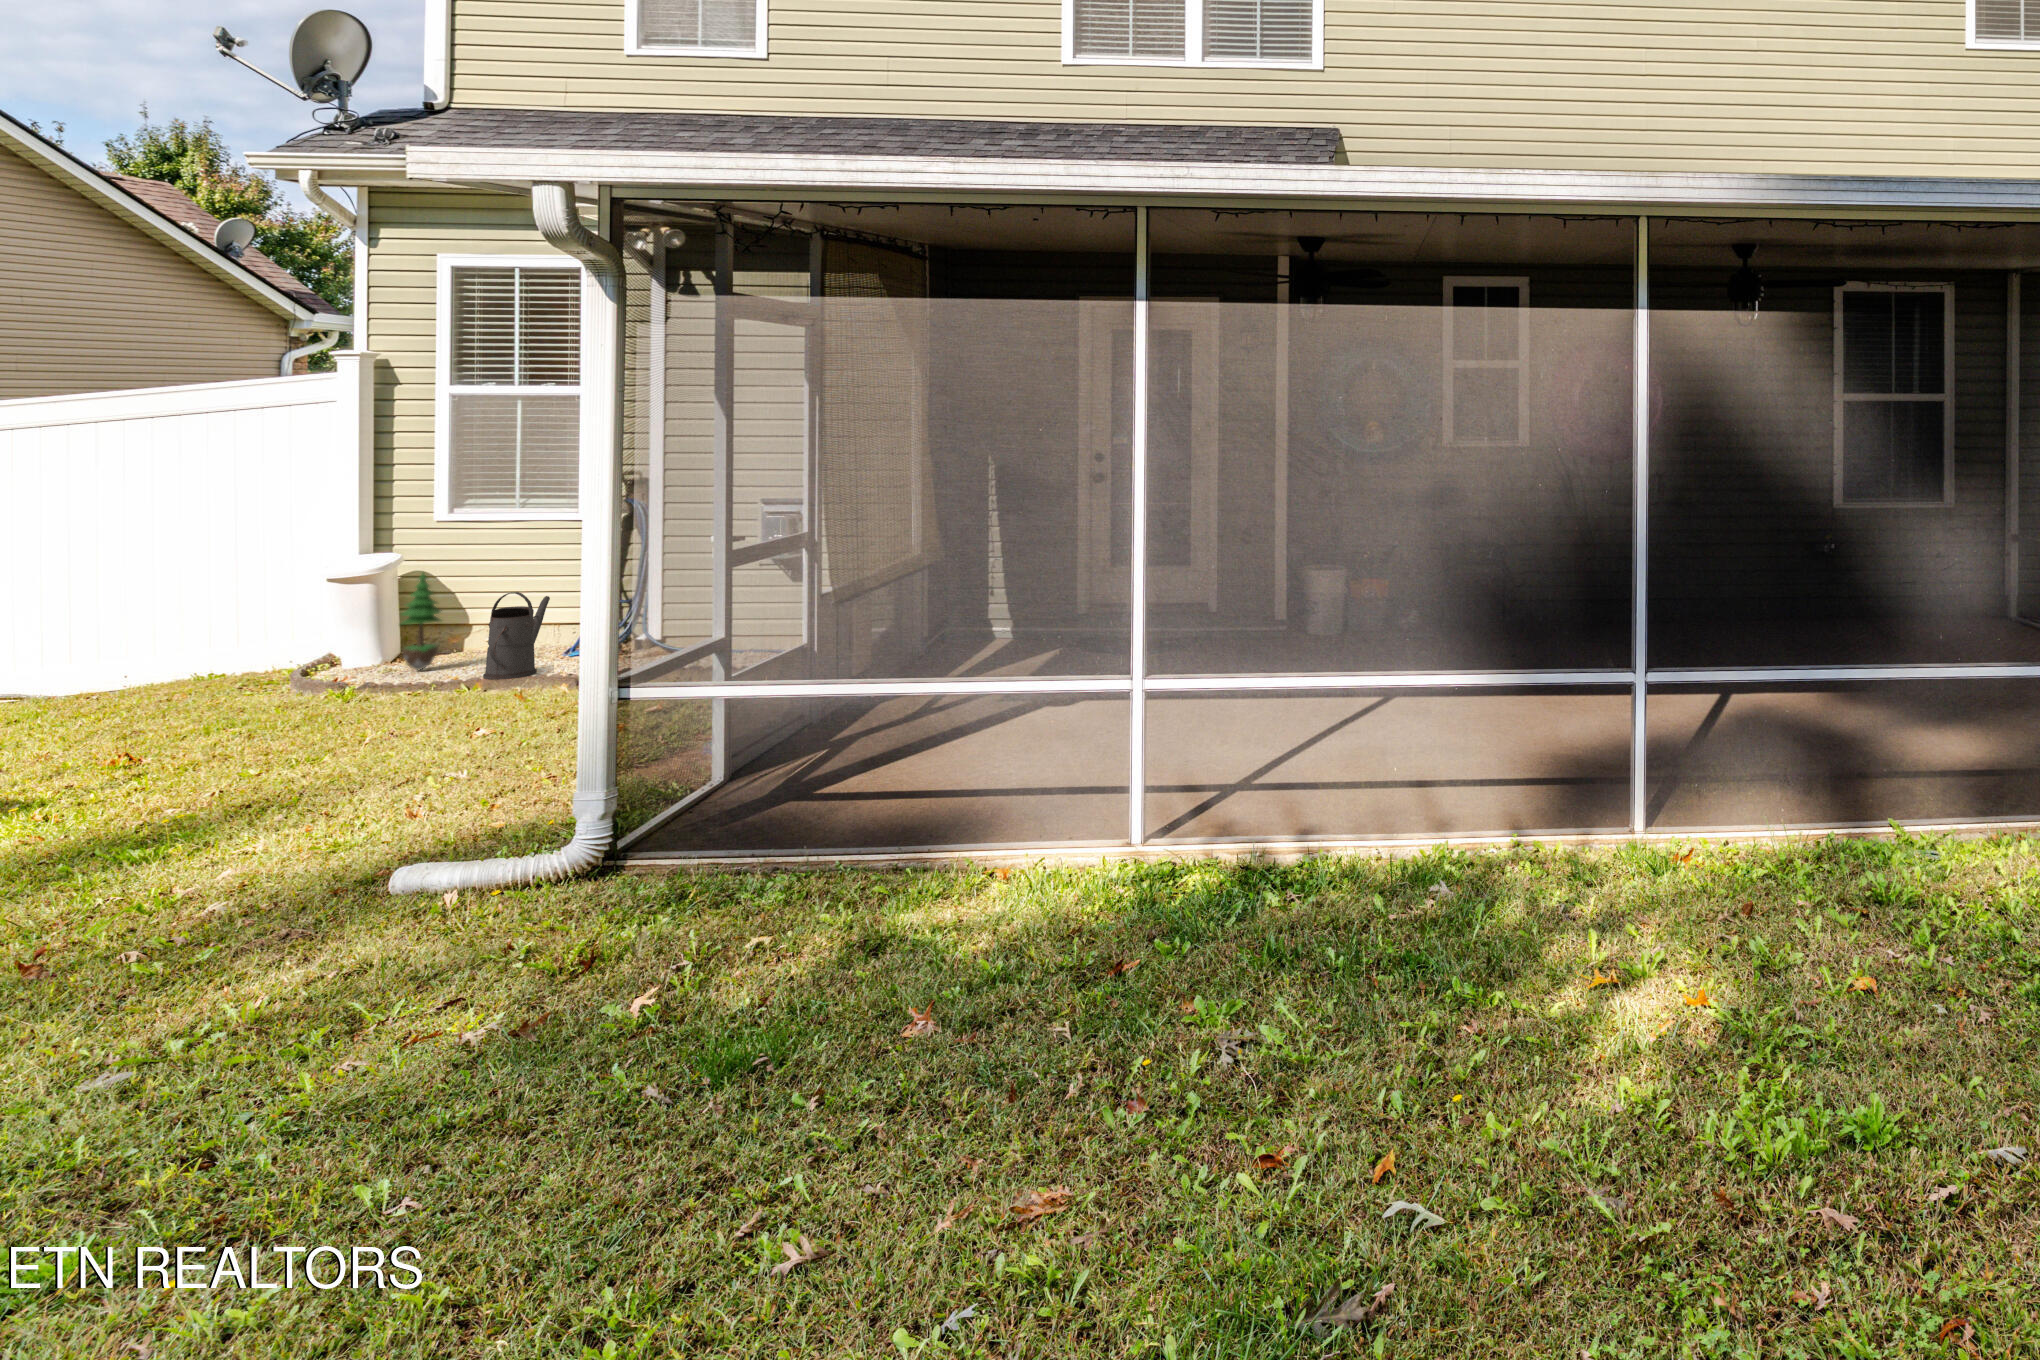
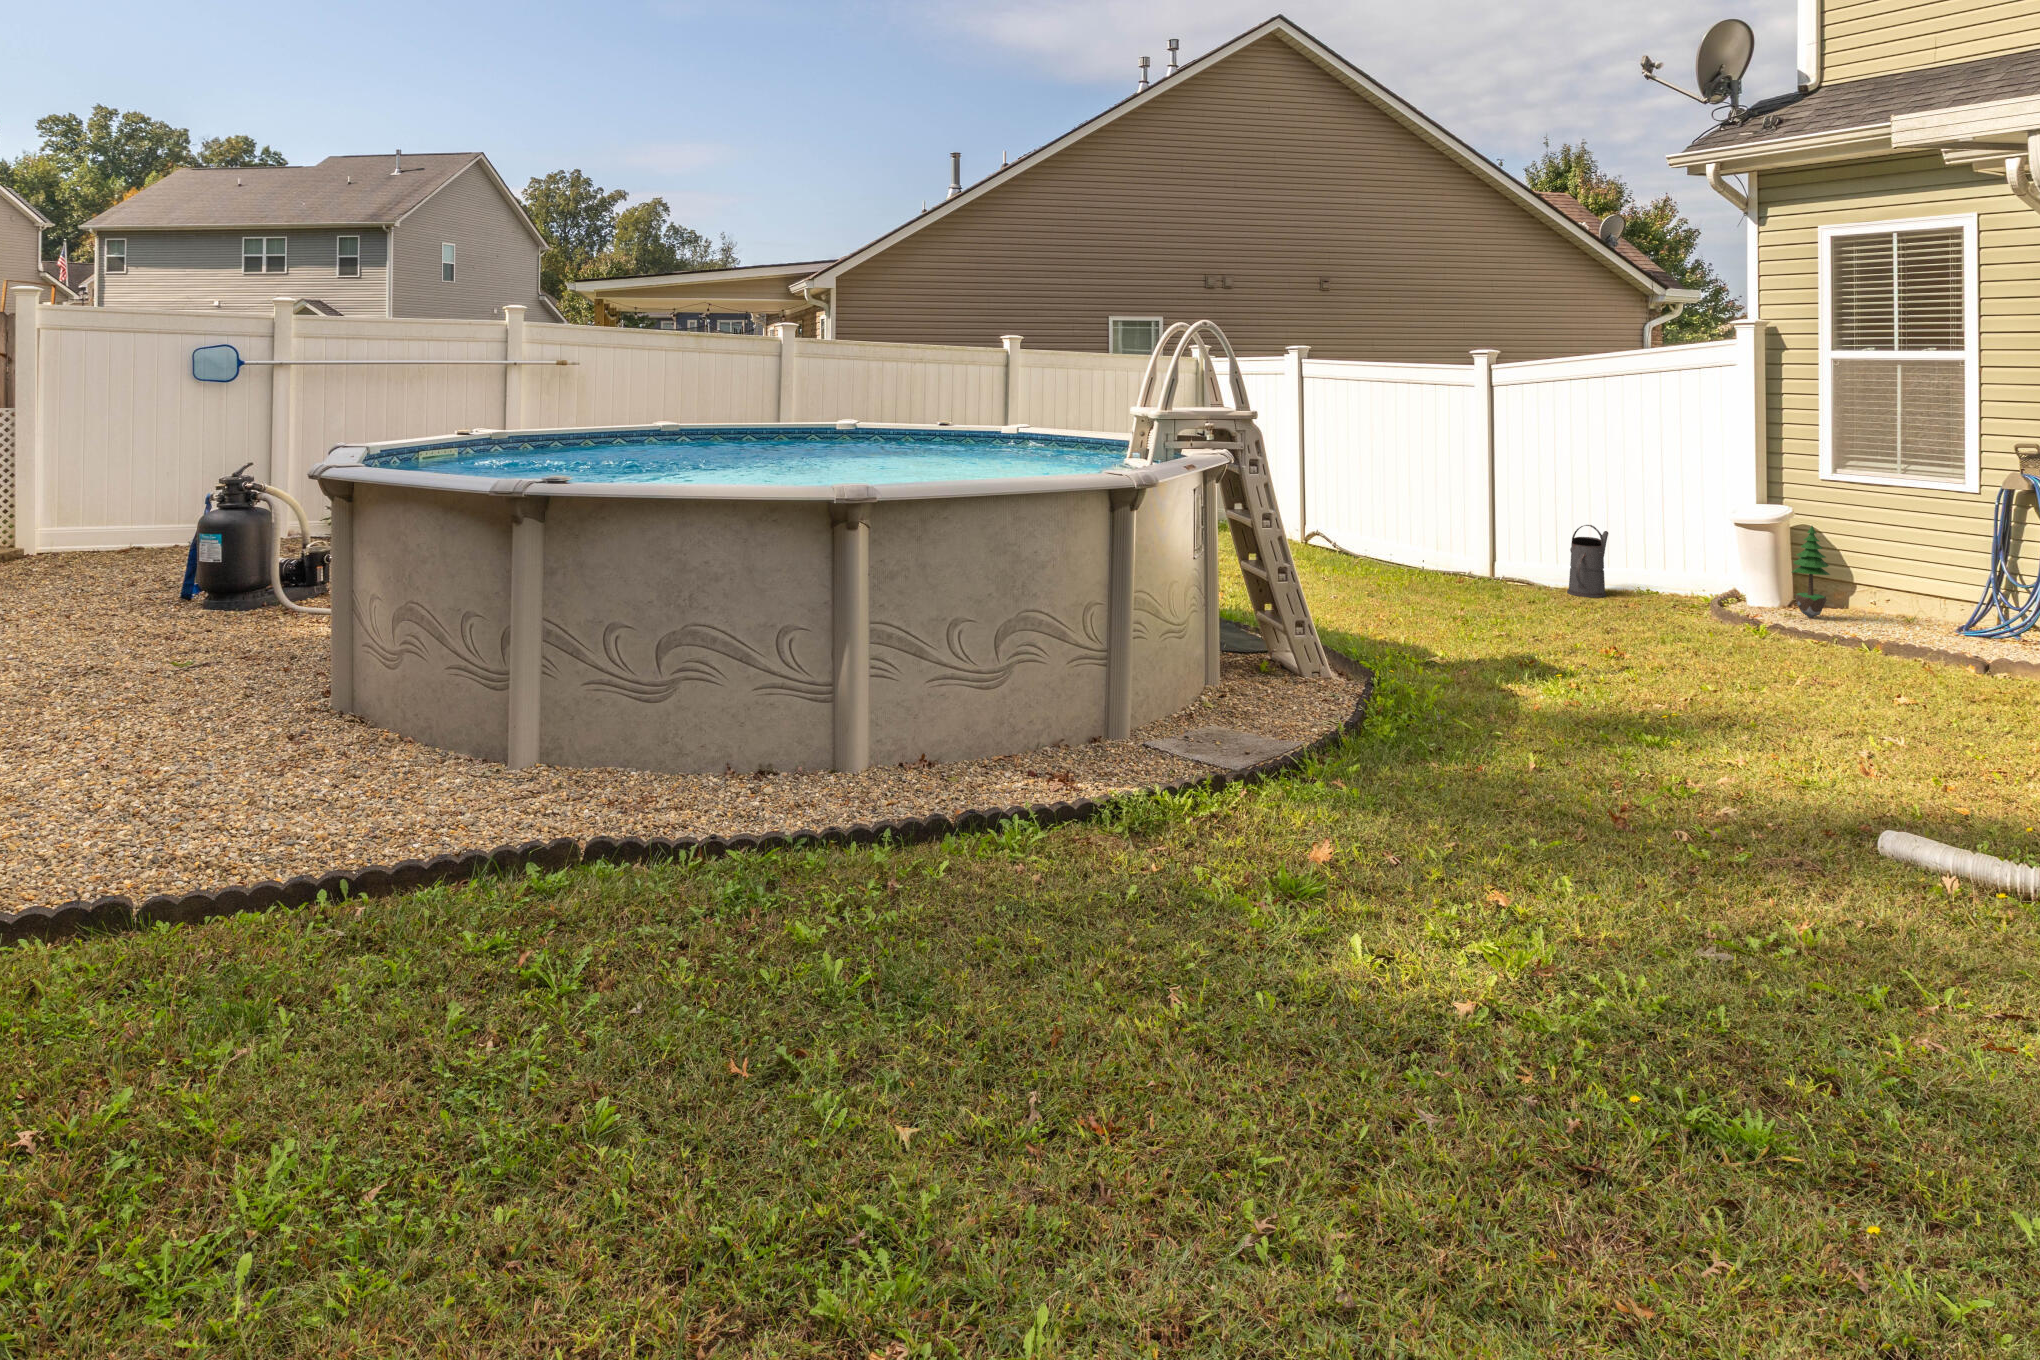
watering can: present [483,592,550,679] -> present [1567,525,1608,598]

